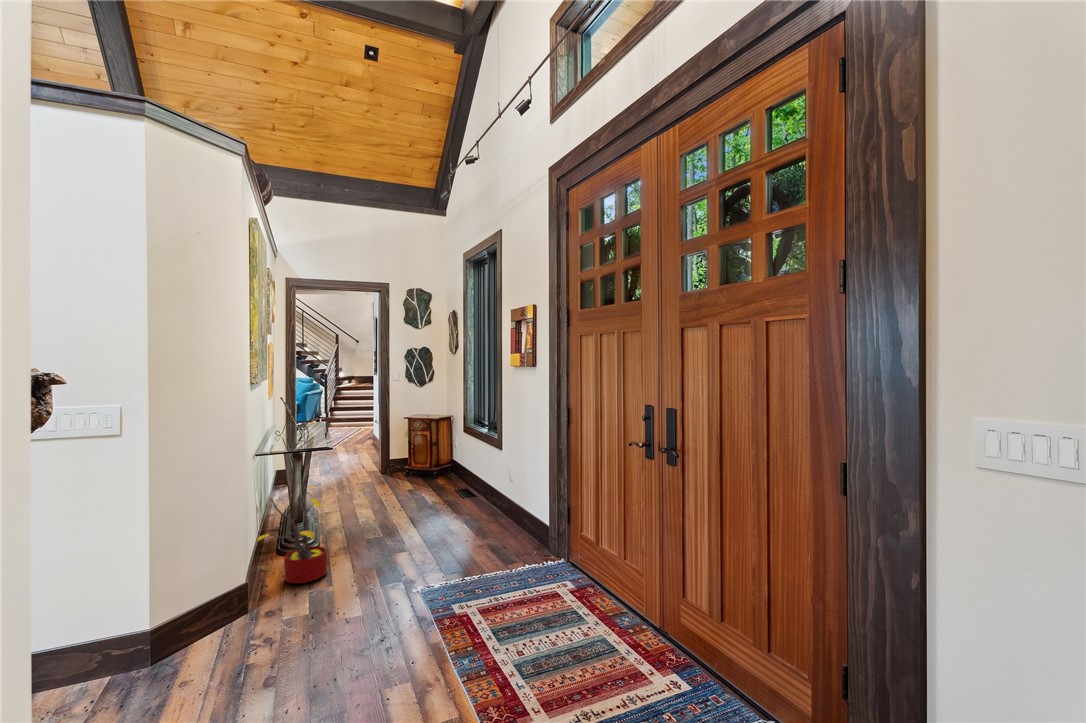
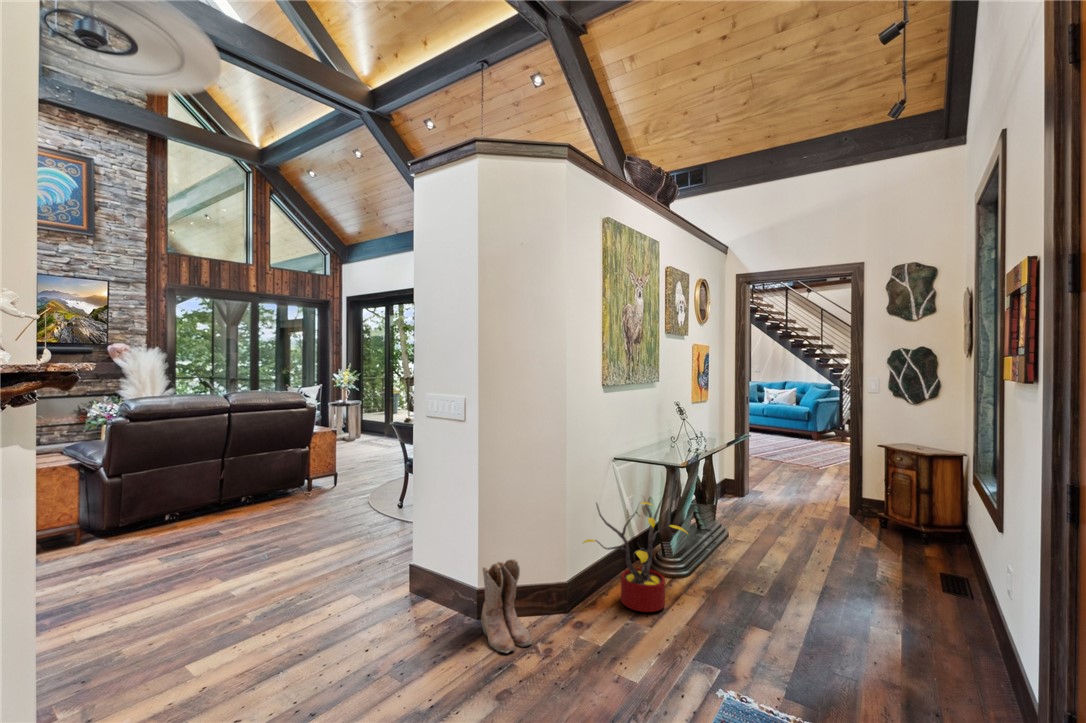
boots: none [167,577,246,671] -> present [481,560,532,653]

